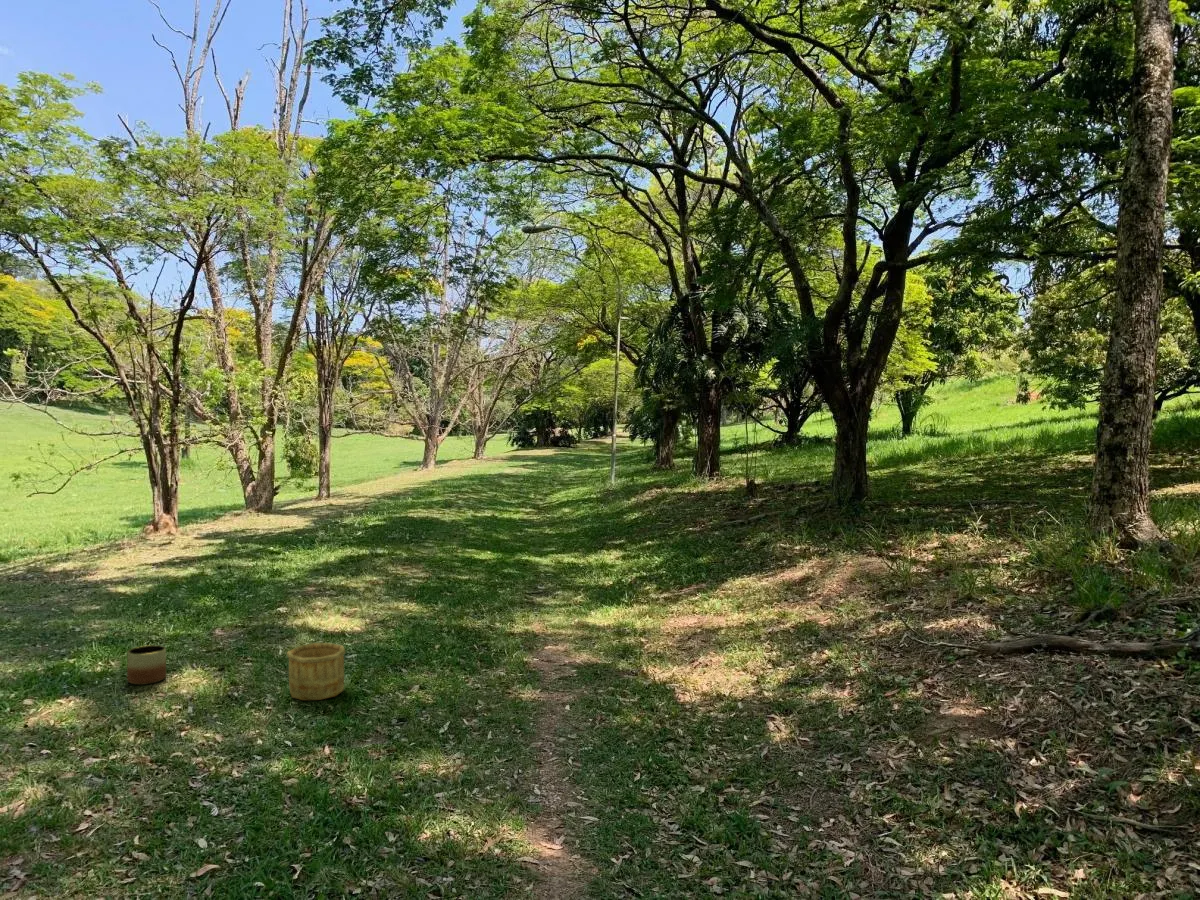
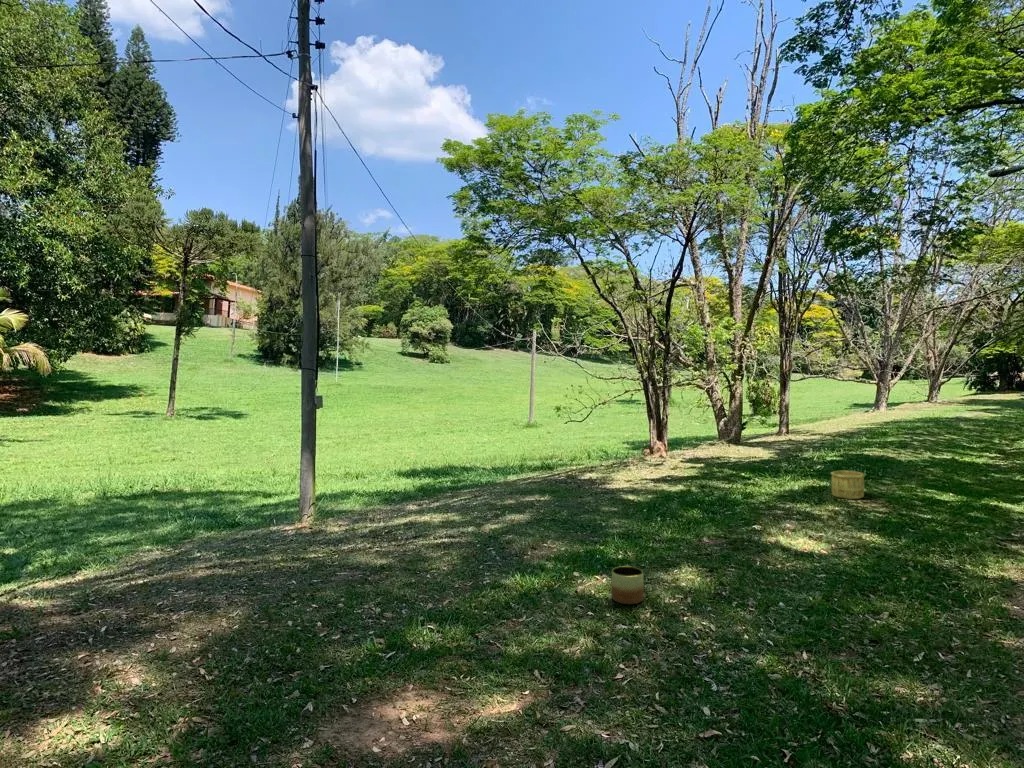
wooden bucket: present [287,643,345,700] -> present [831,470,865,499]

